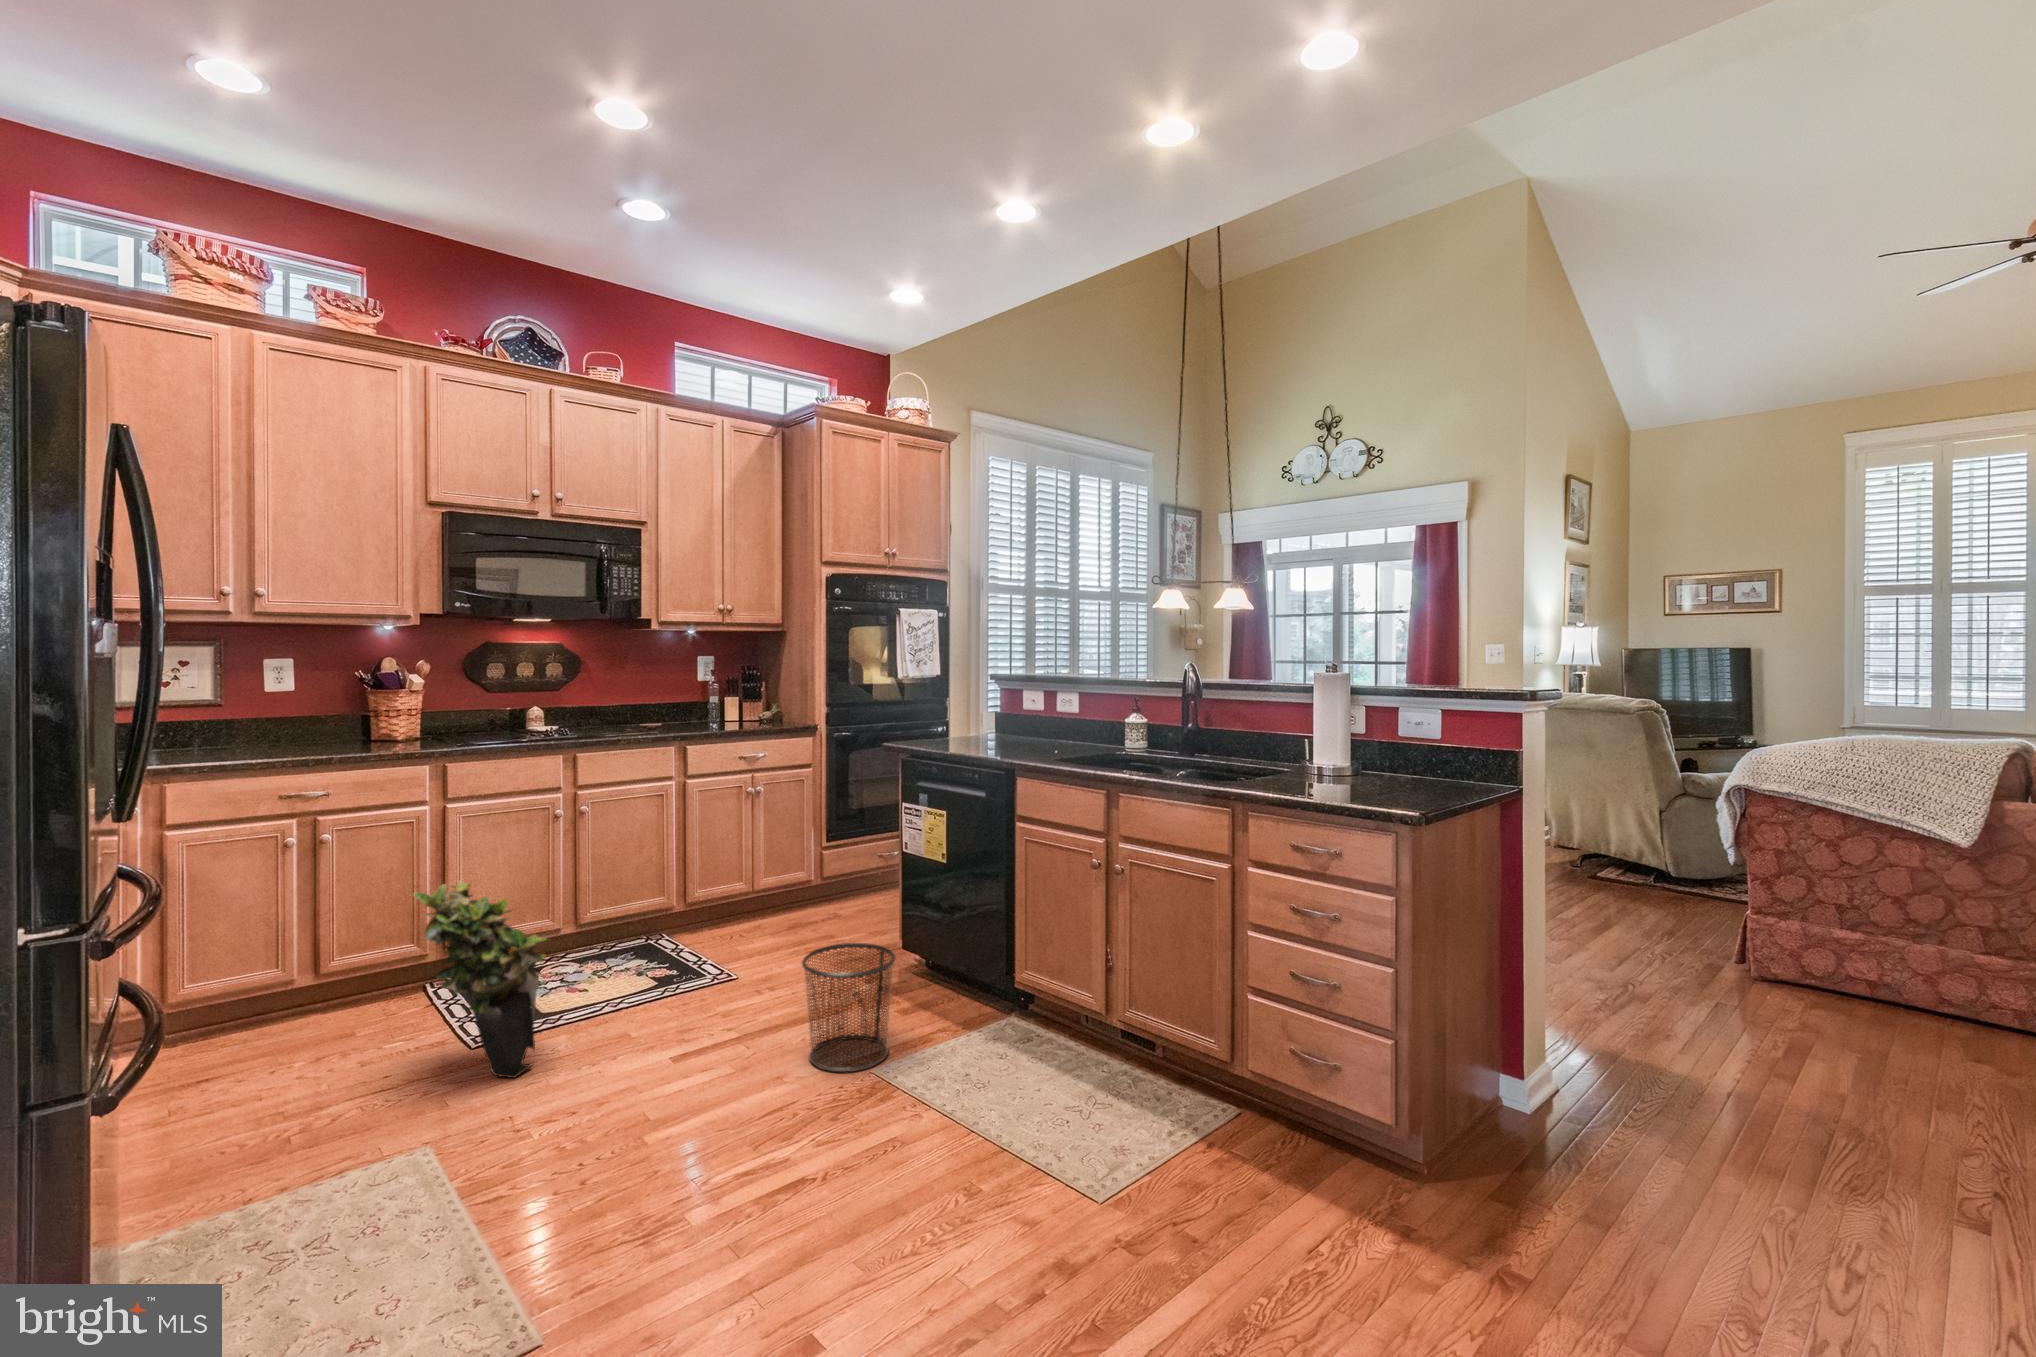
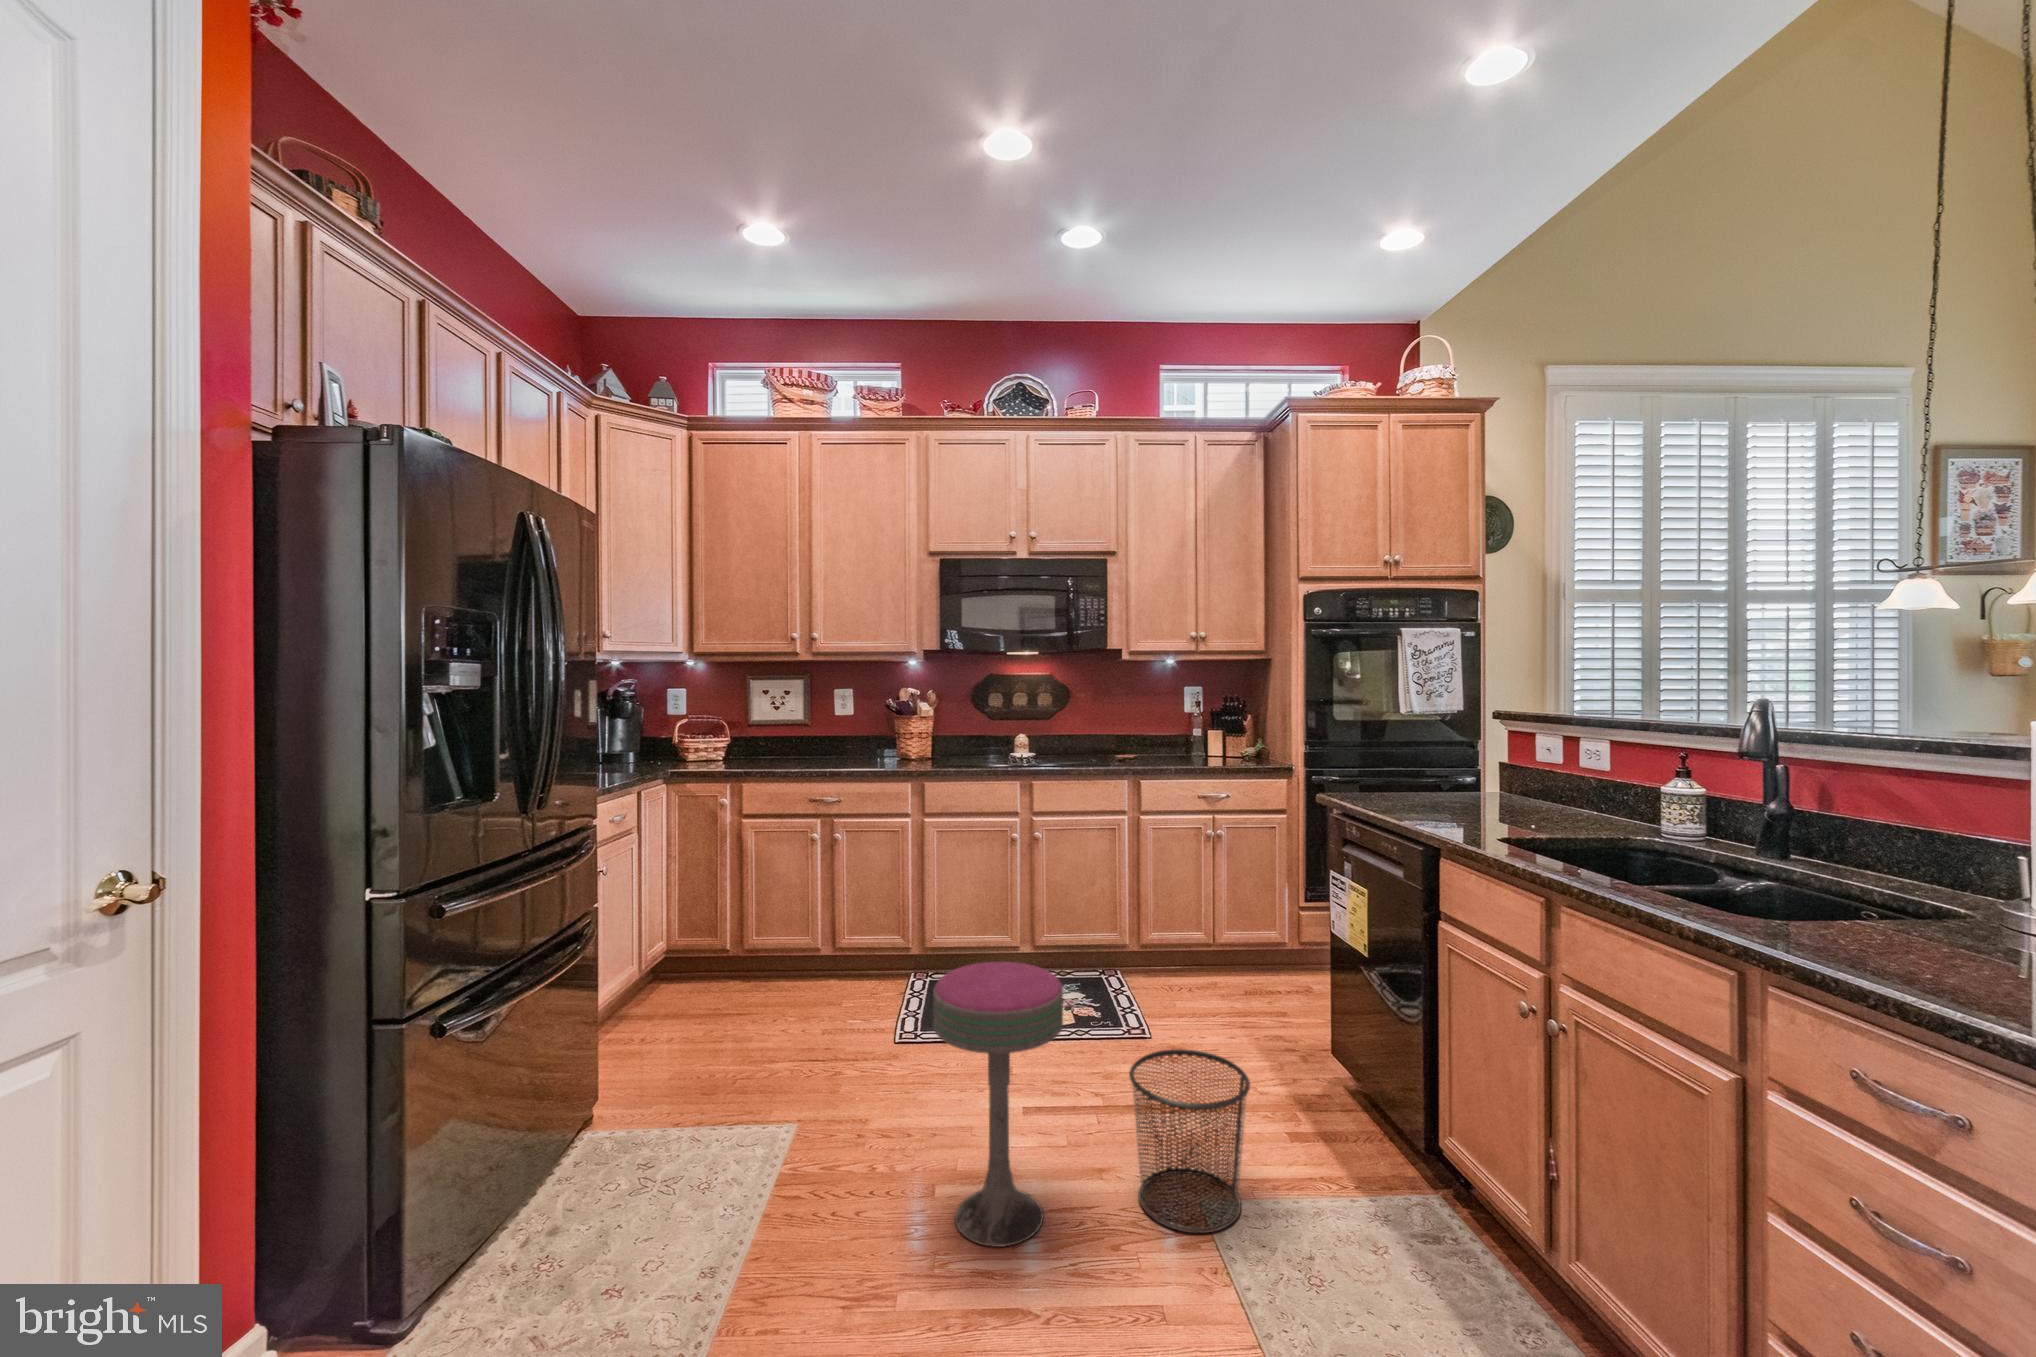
potted plant: present [413,881,546,1078] -> none [819,891,927,1096]
bar stool: none [652,897,771,1131] -> present [933,962,1063,1247]

